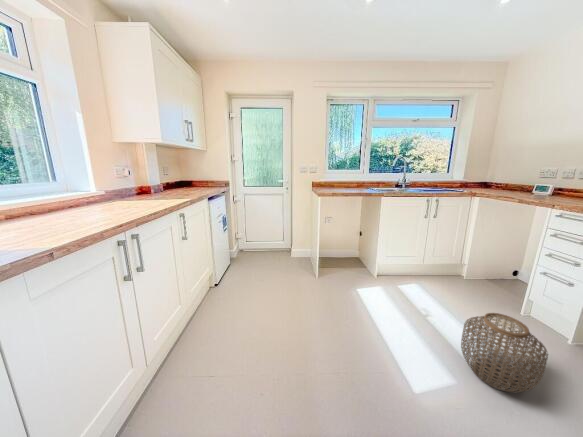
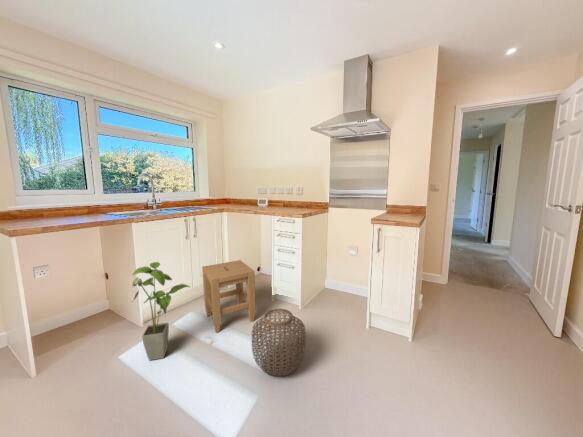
house plant: none [370,229,416,304] -> present [133,262,190,360]
stool: none [429,246,494,320] -> present [202,260,255,333]

